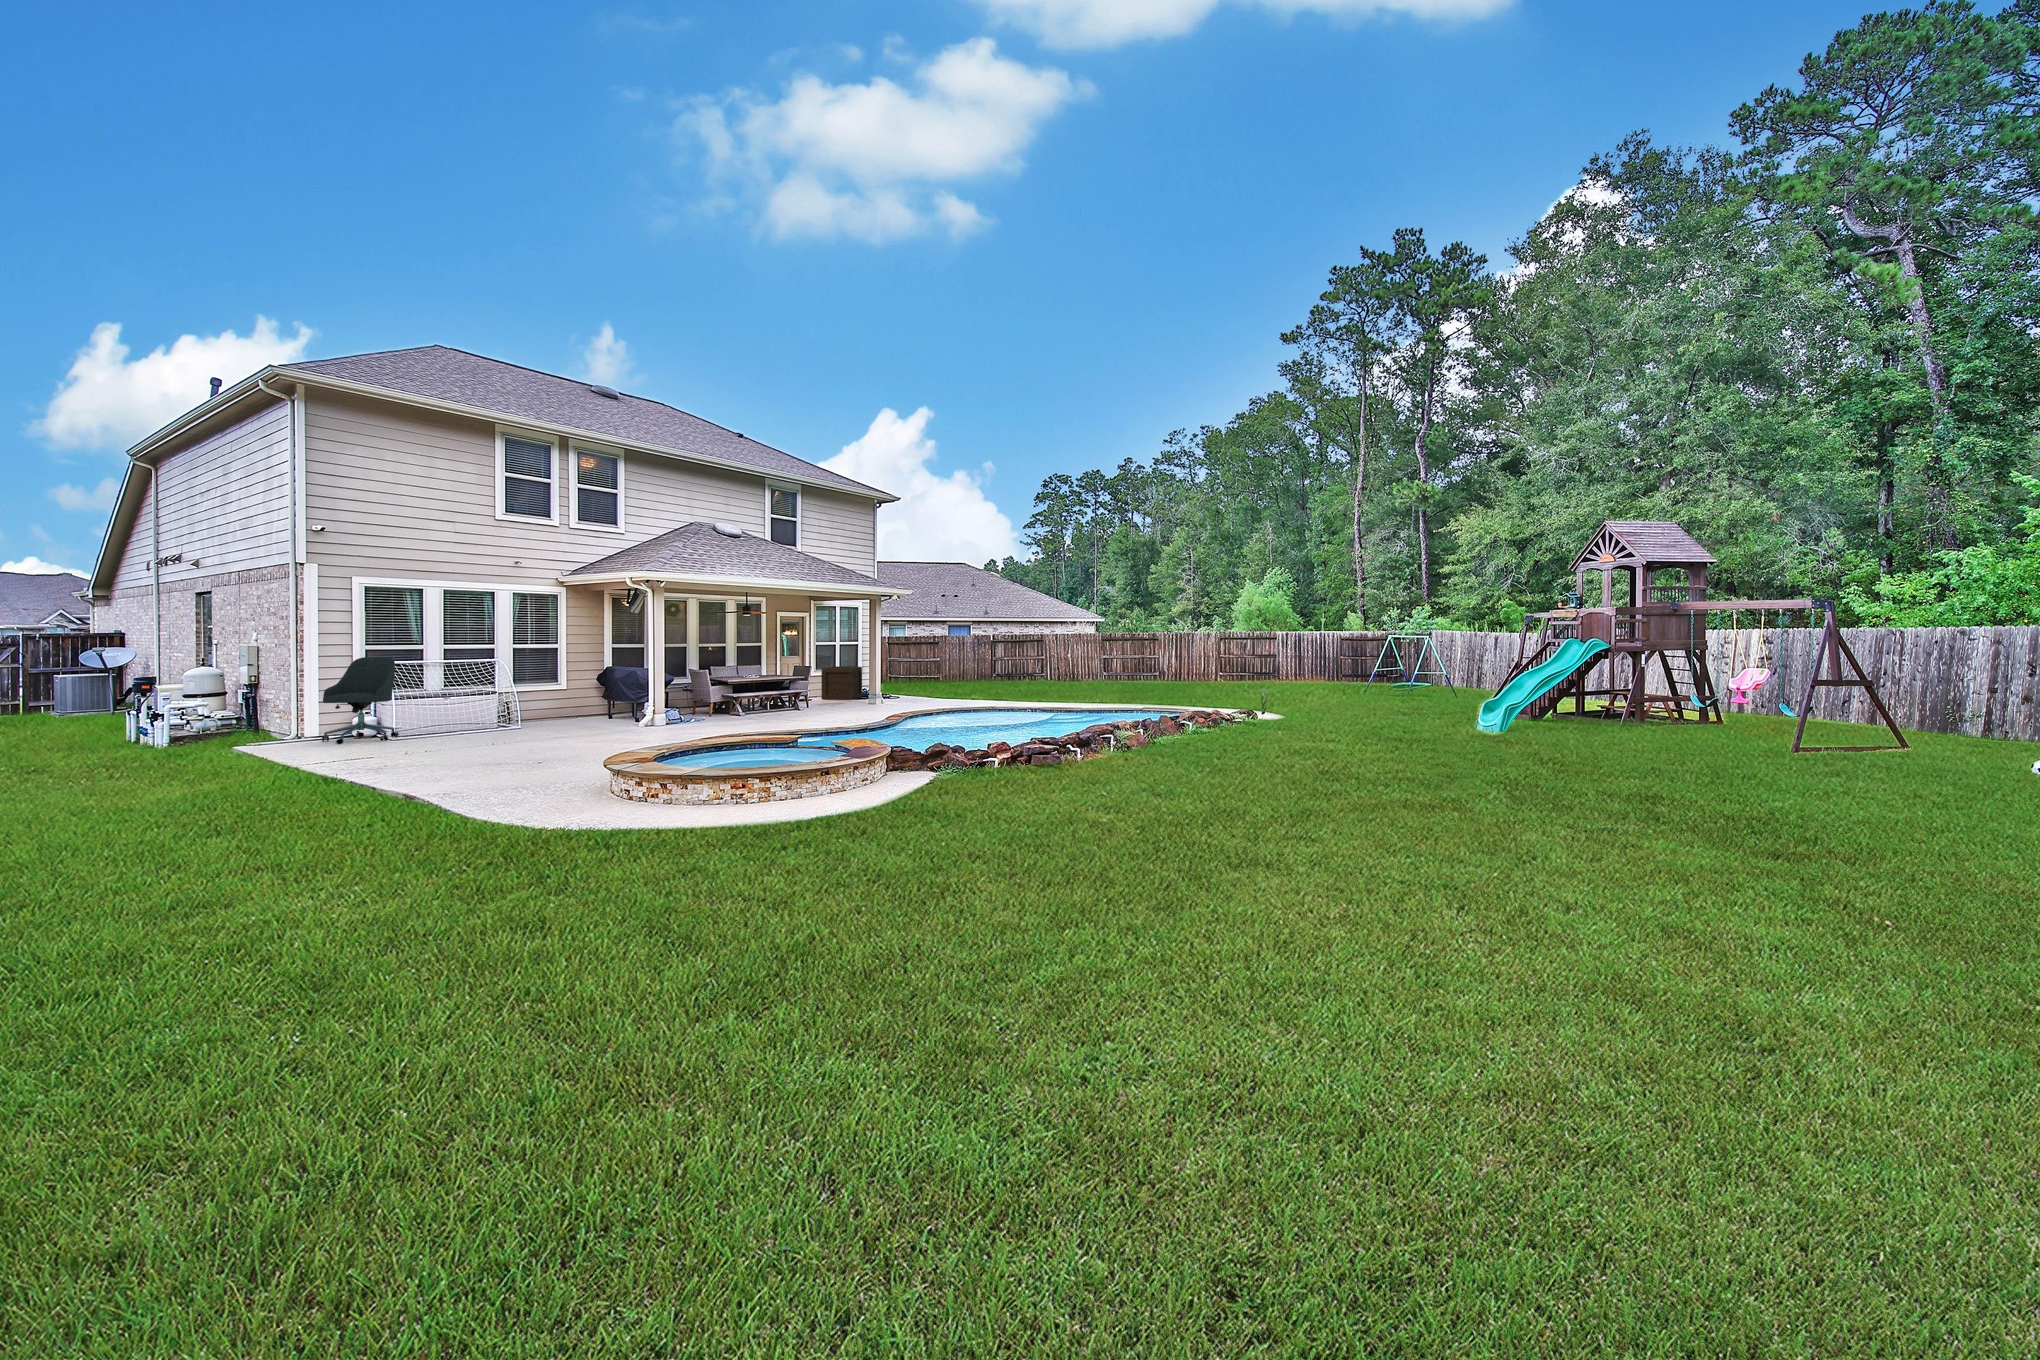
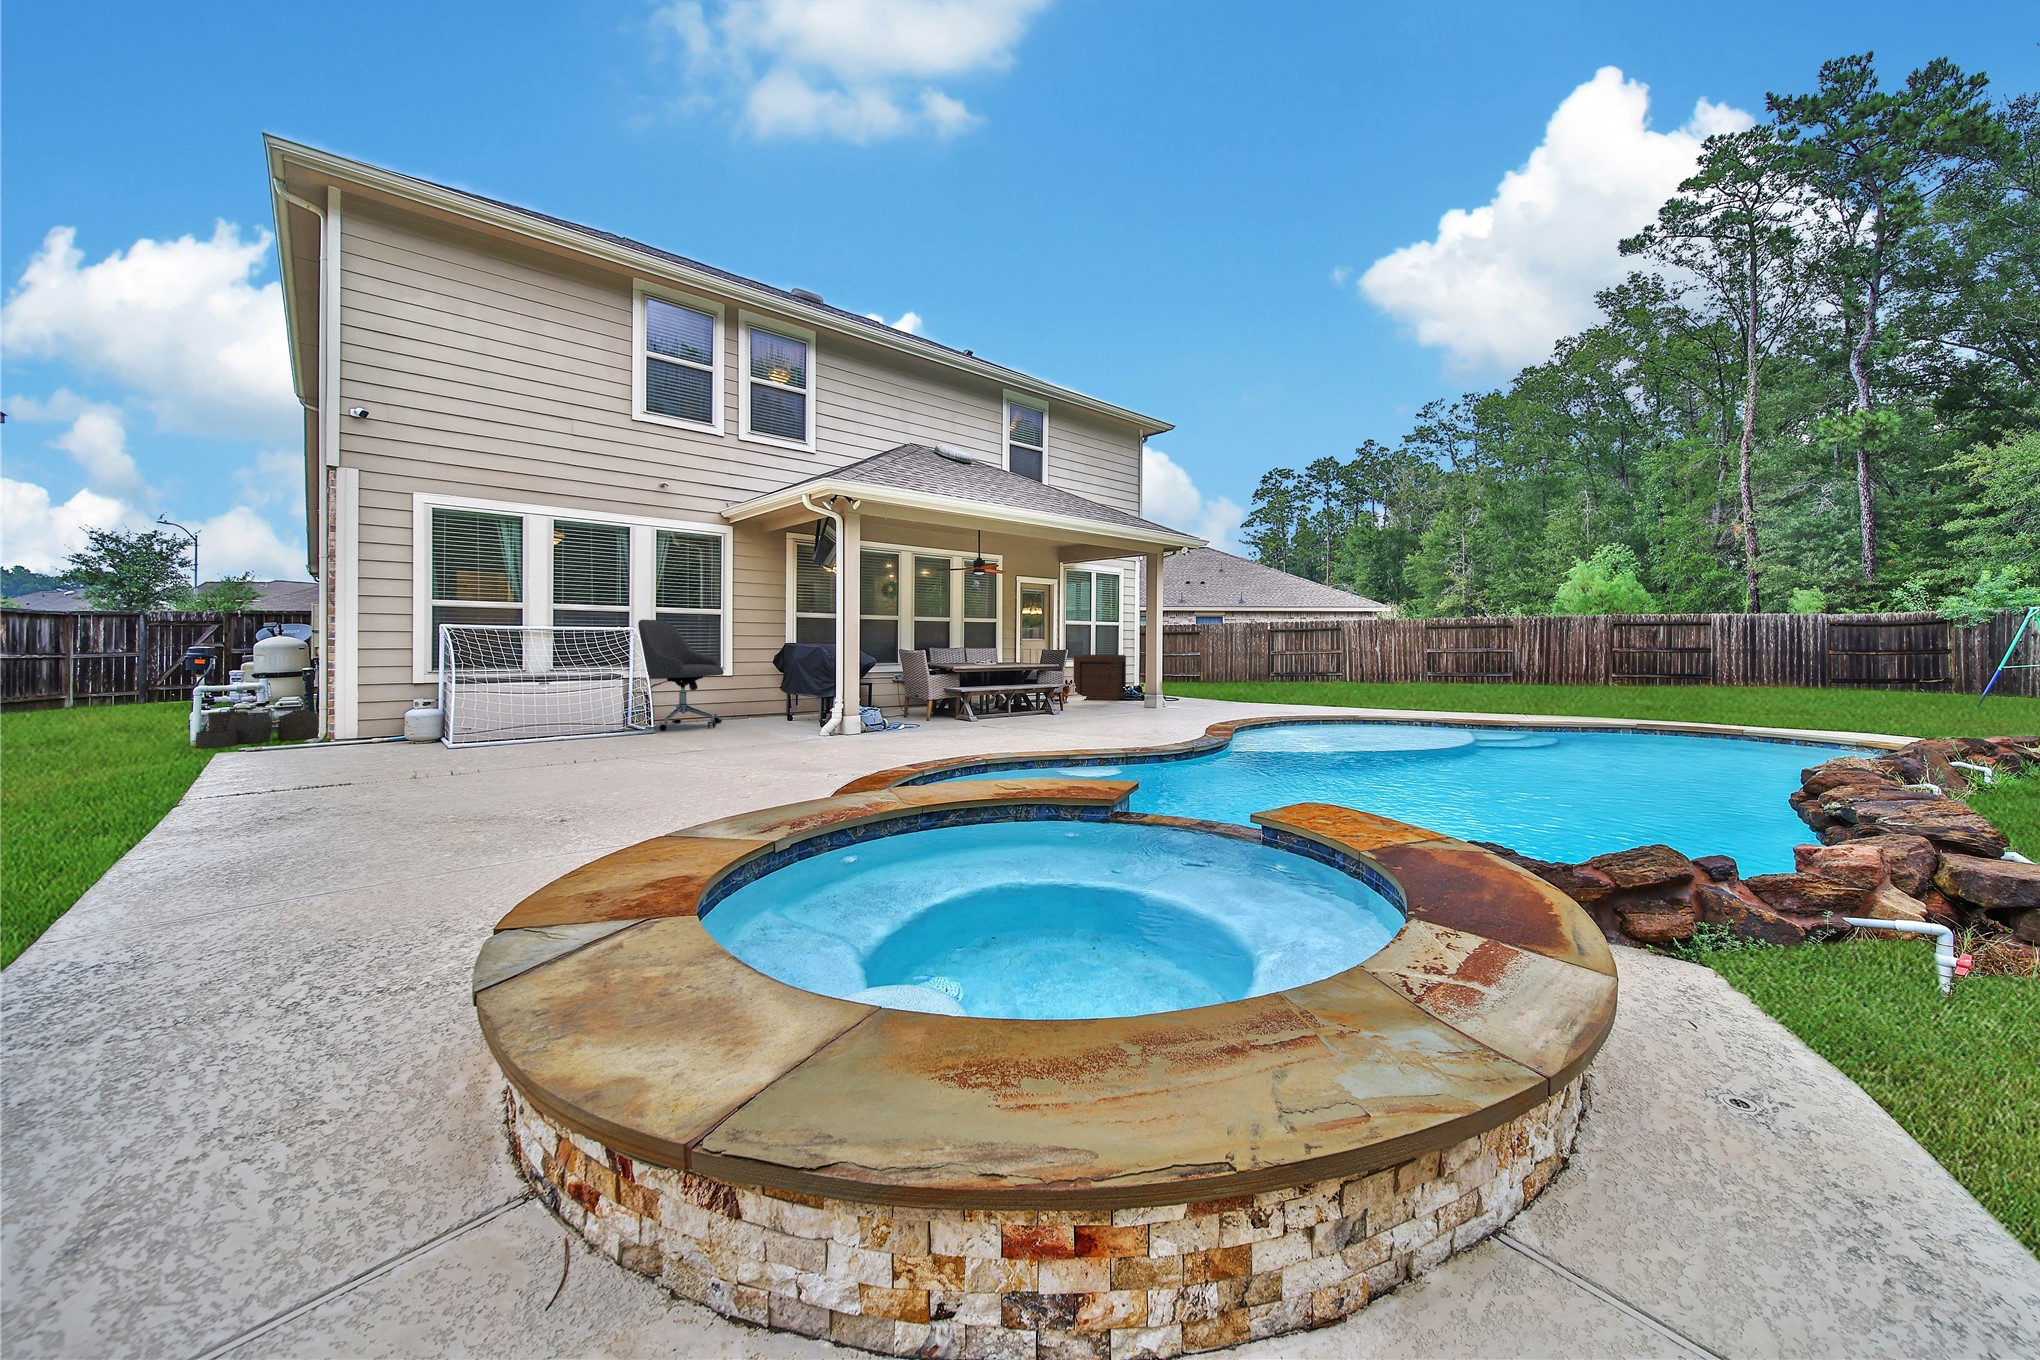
chair: present [322,657,399,744] -> present [638,620,724,731]
woven basket: none [212,717,287,744] -> present [196,707,318,748]

